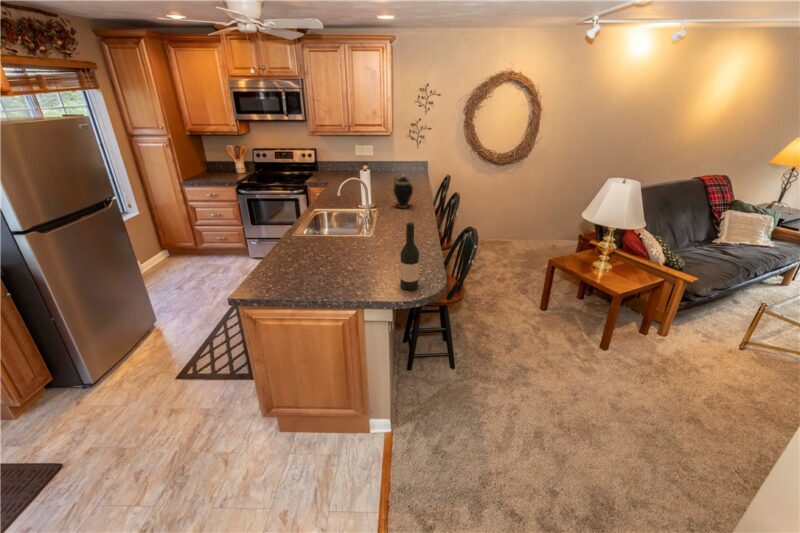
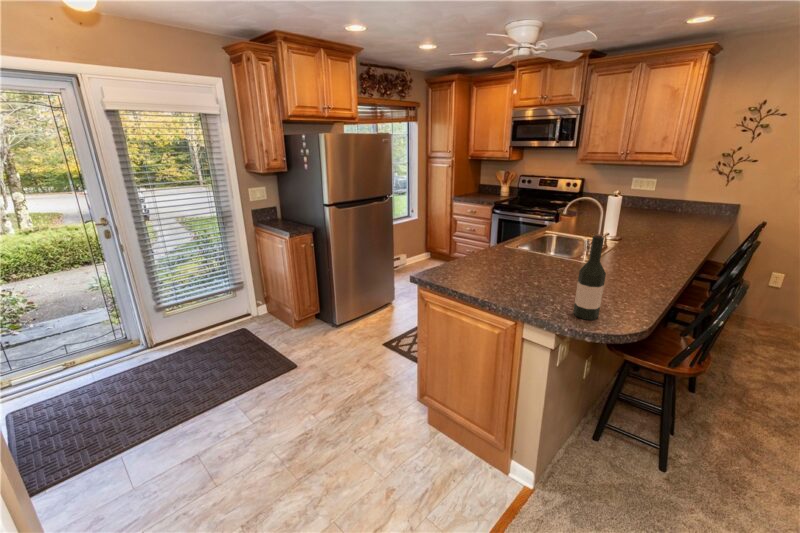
teapot: present [393,175,413,208] -> none [648,205,679,248]

